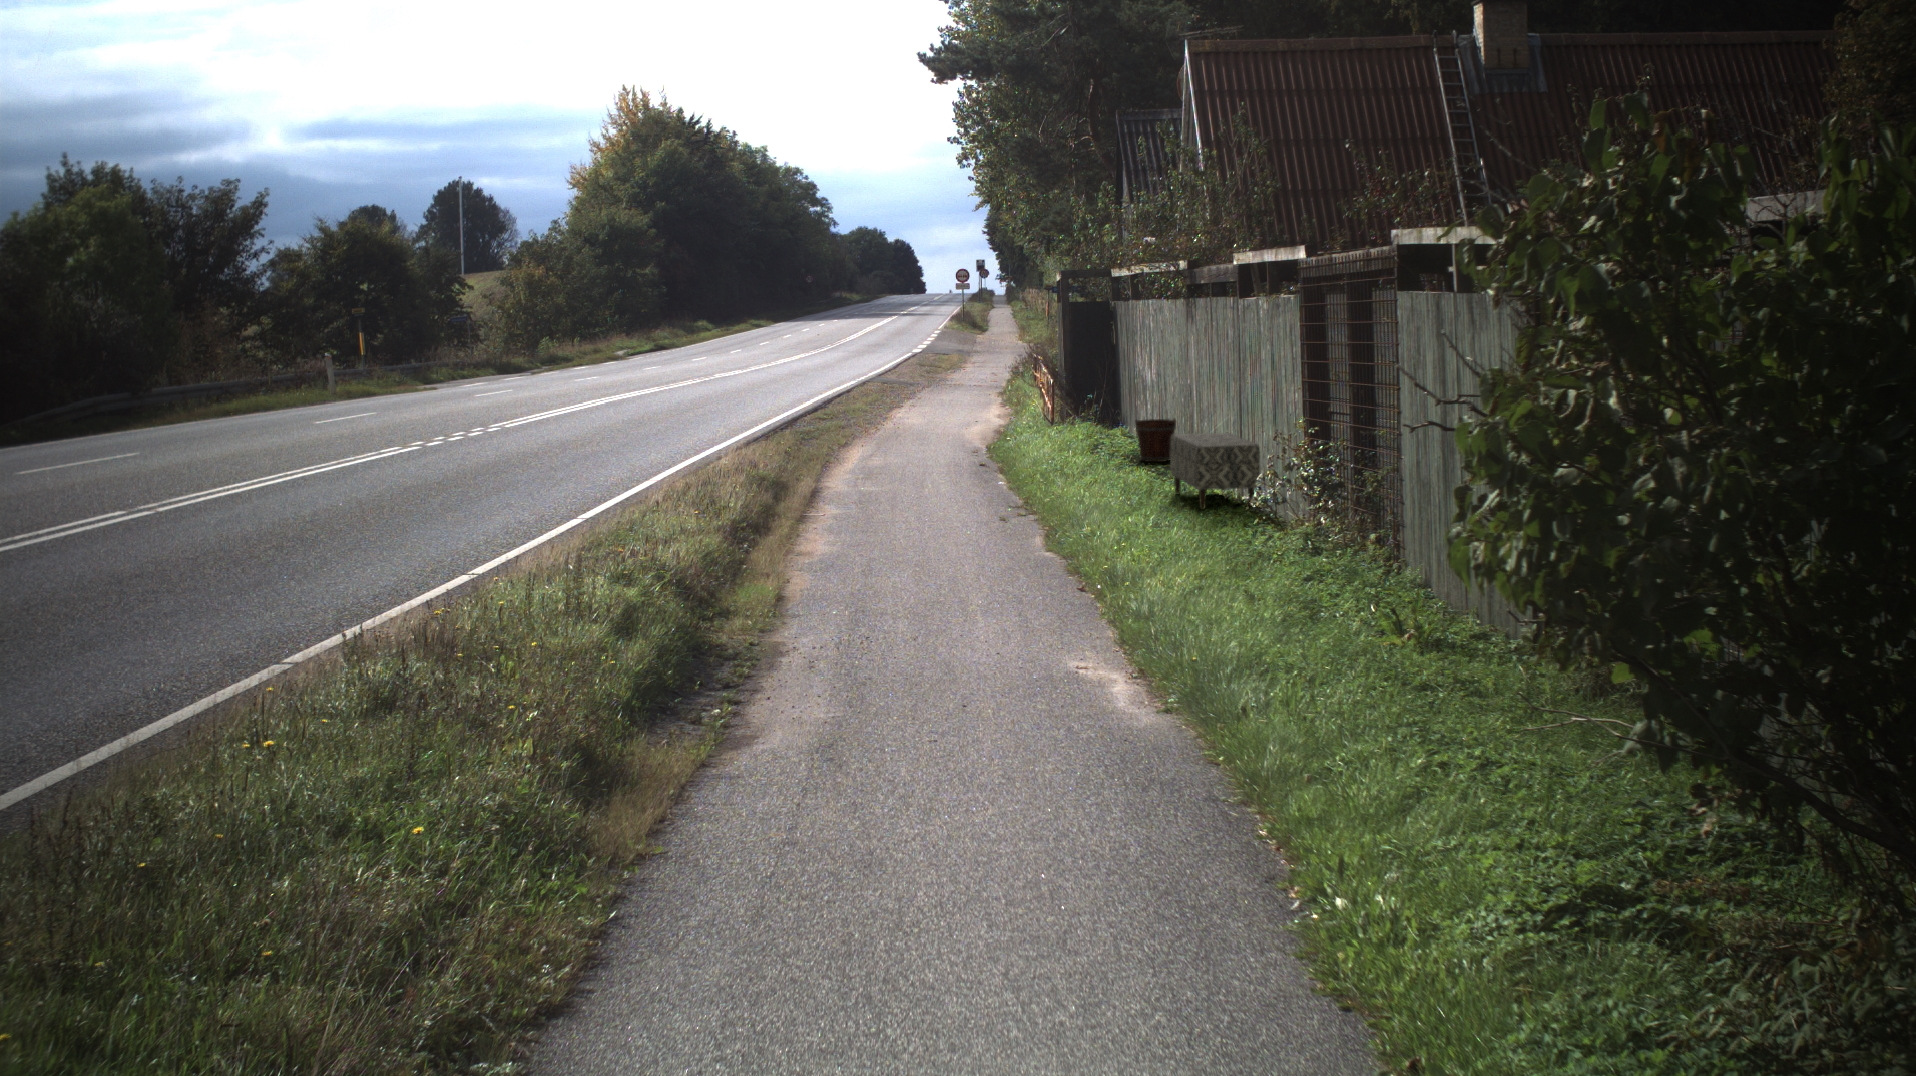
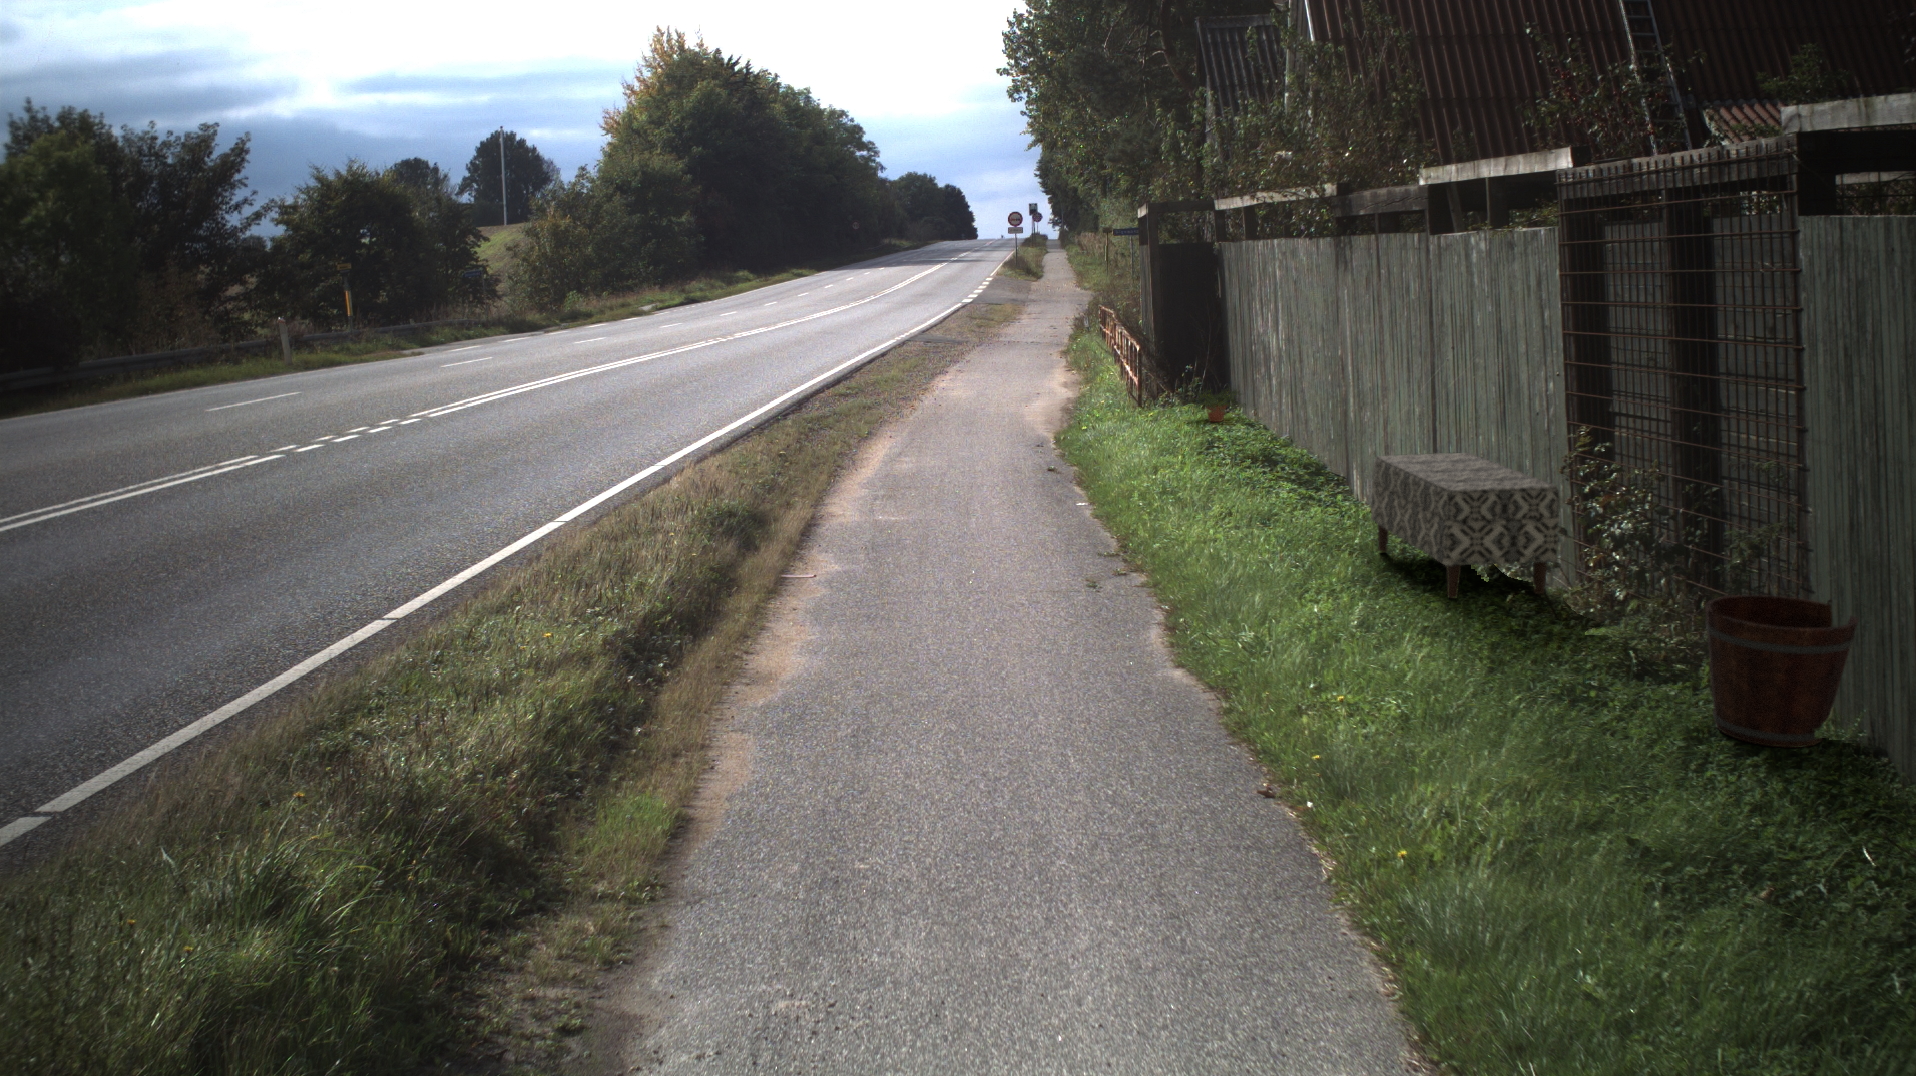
potted plant: none [1086,408,1129,433] -> present [1190,390,1246,422]
bucket: present [1135,419,1176,462] -> present [1705,595,1858,748]

